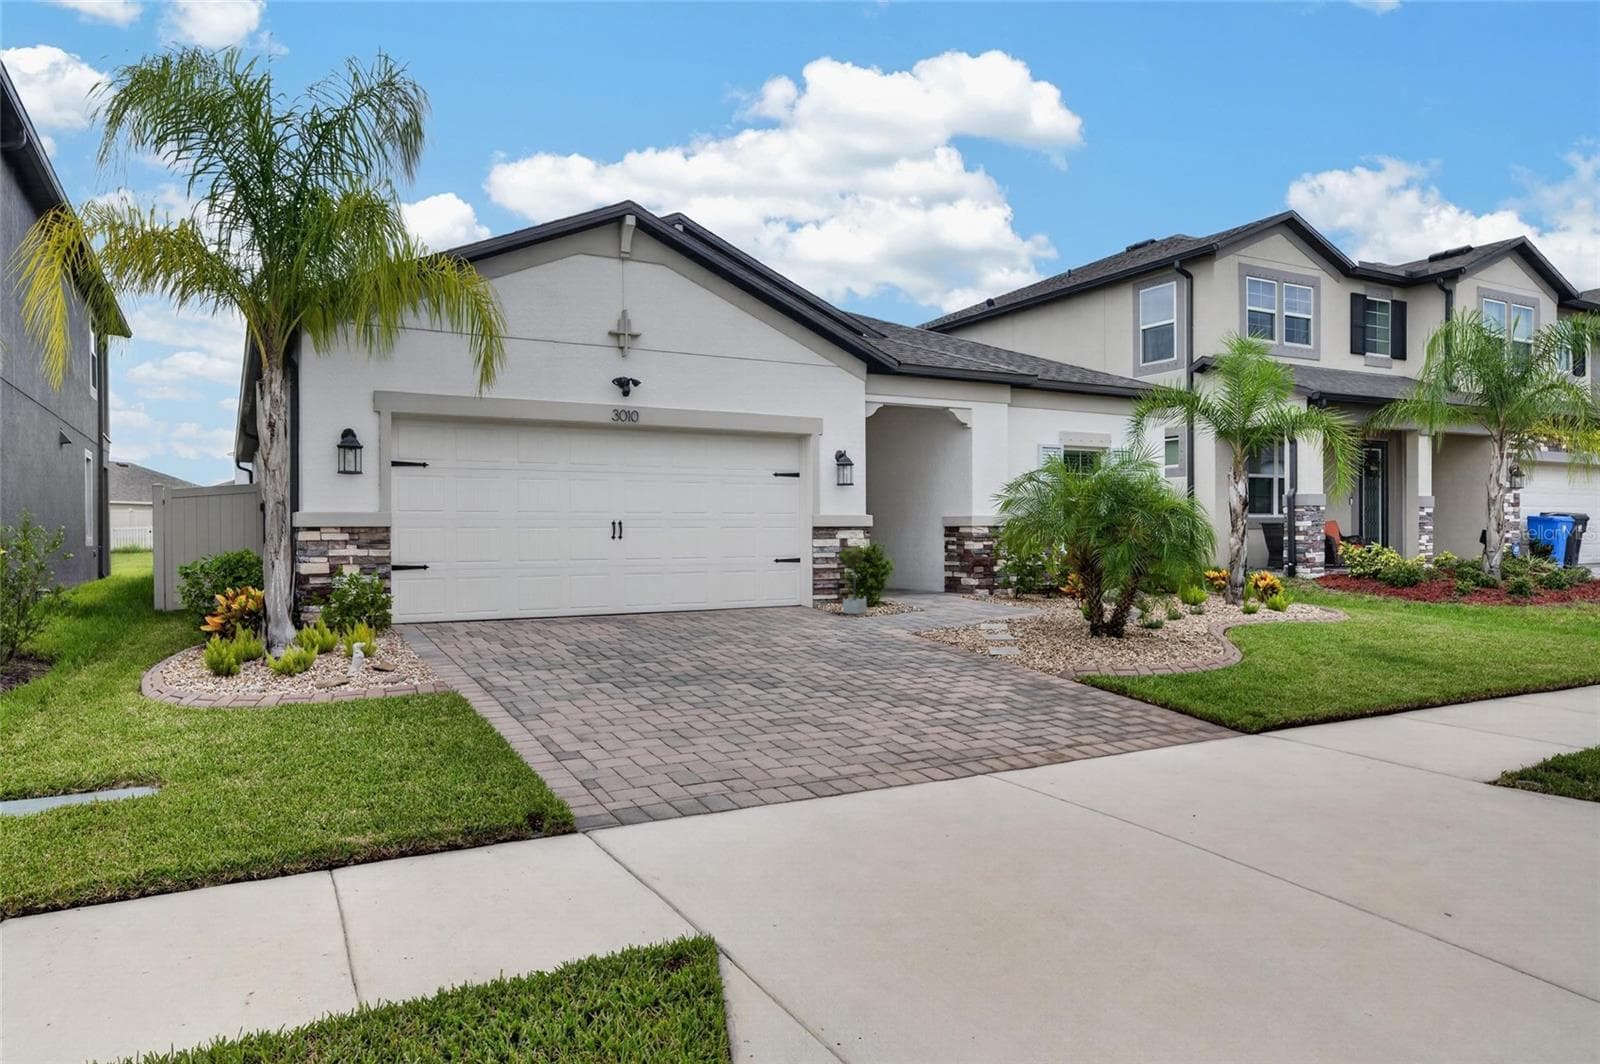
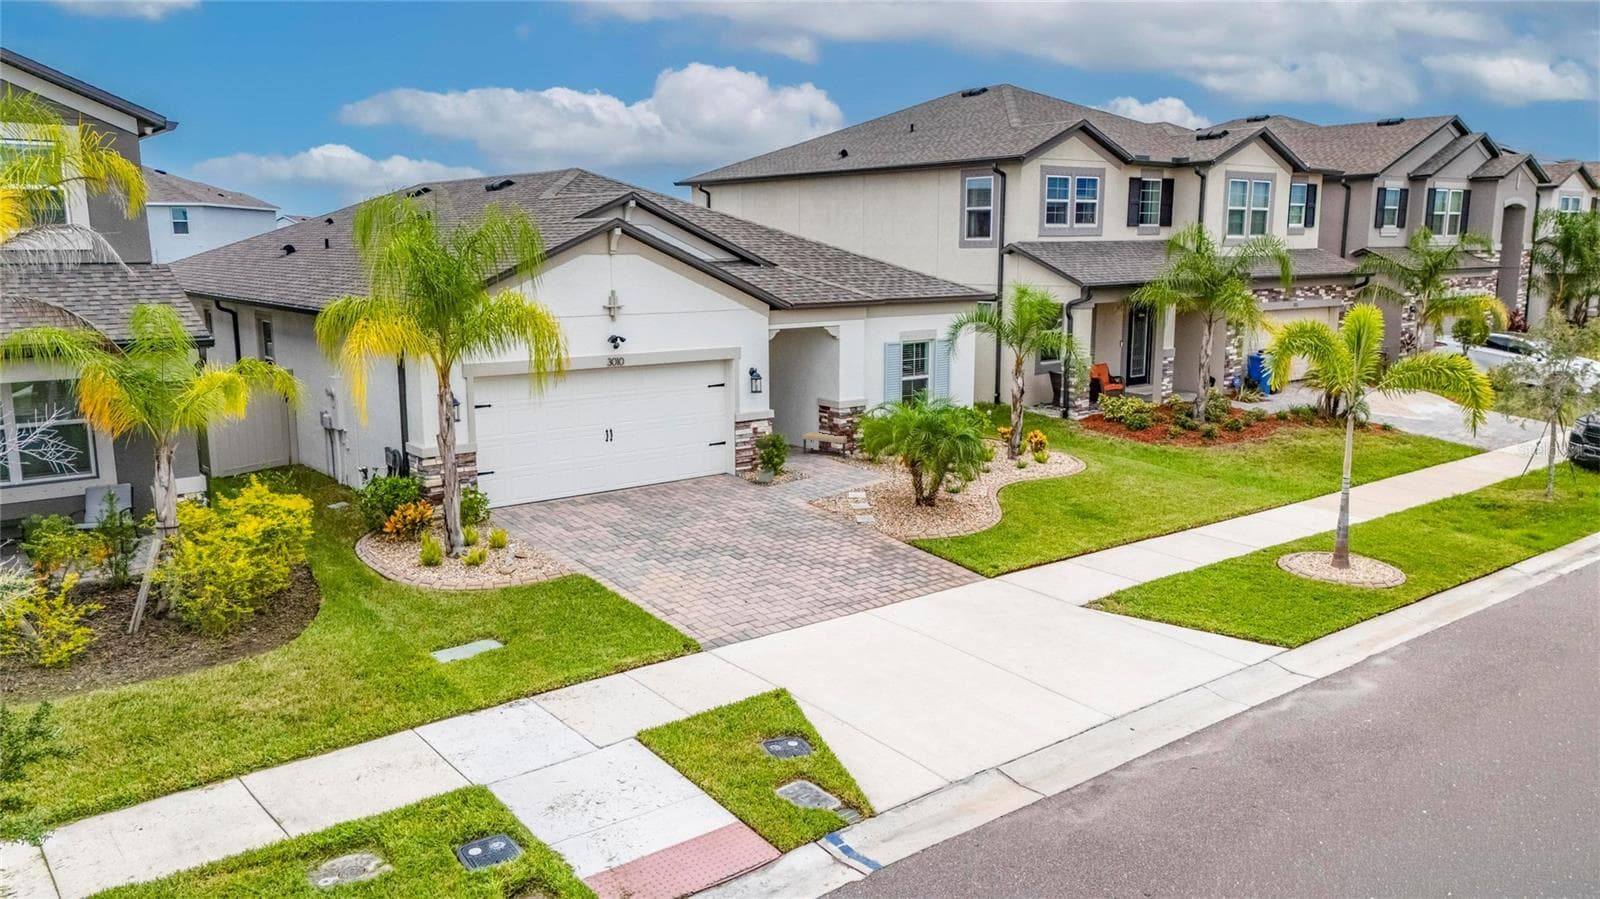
bench: none [918,565,990,599] -> present [803,432,847,458]

